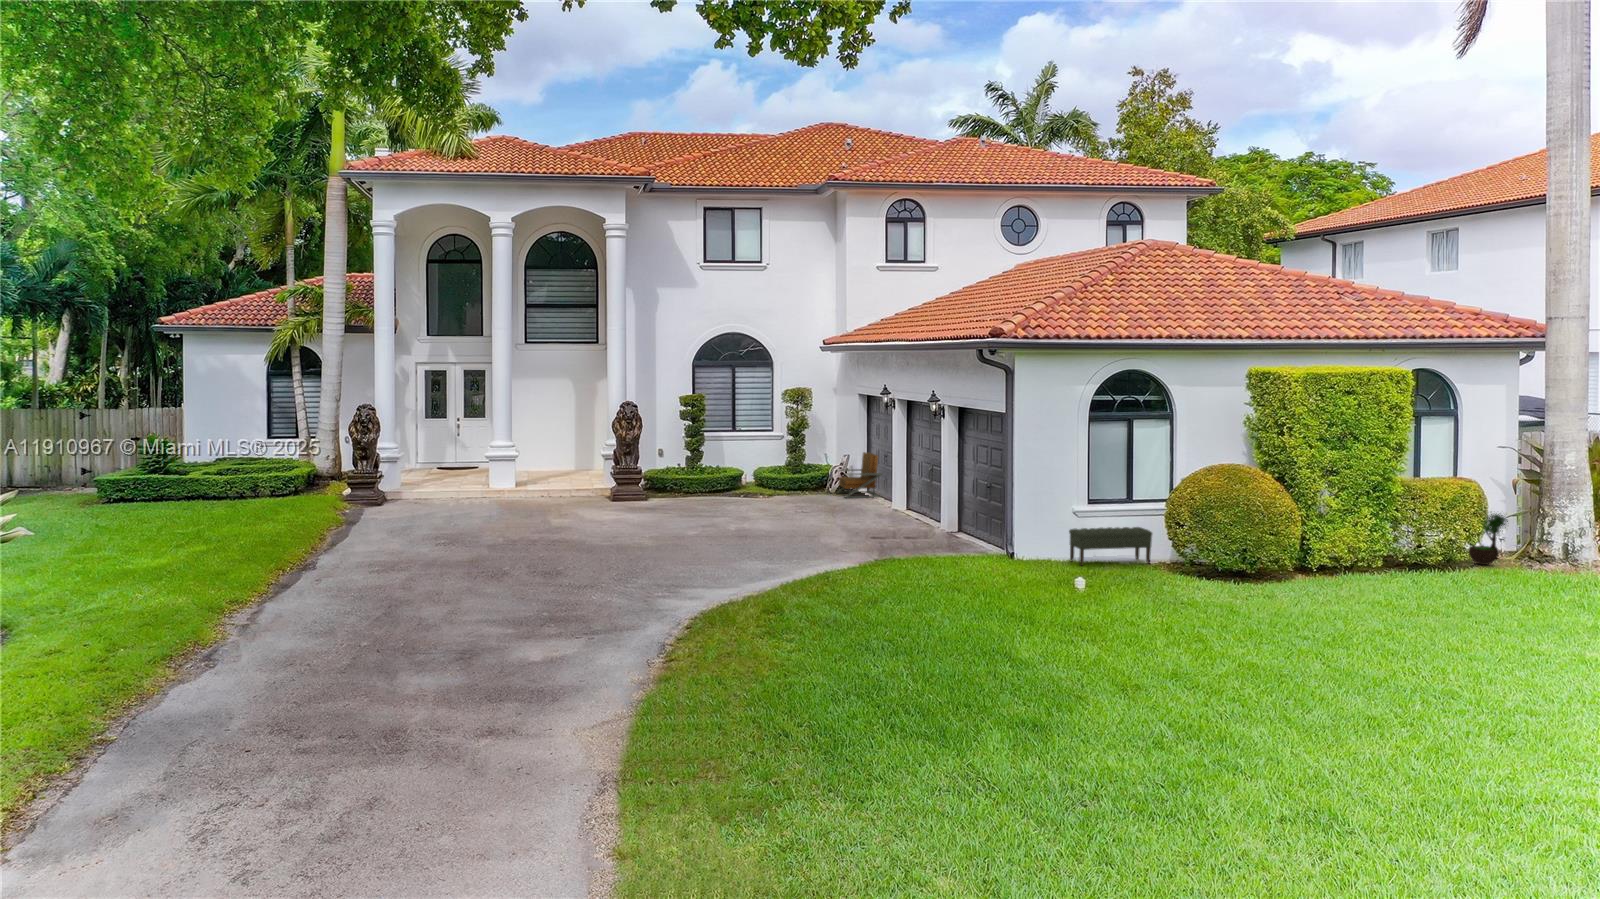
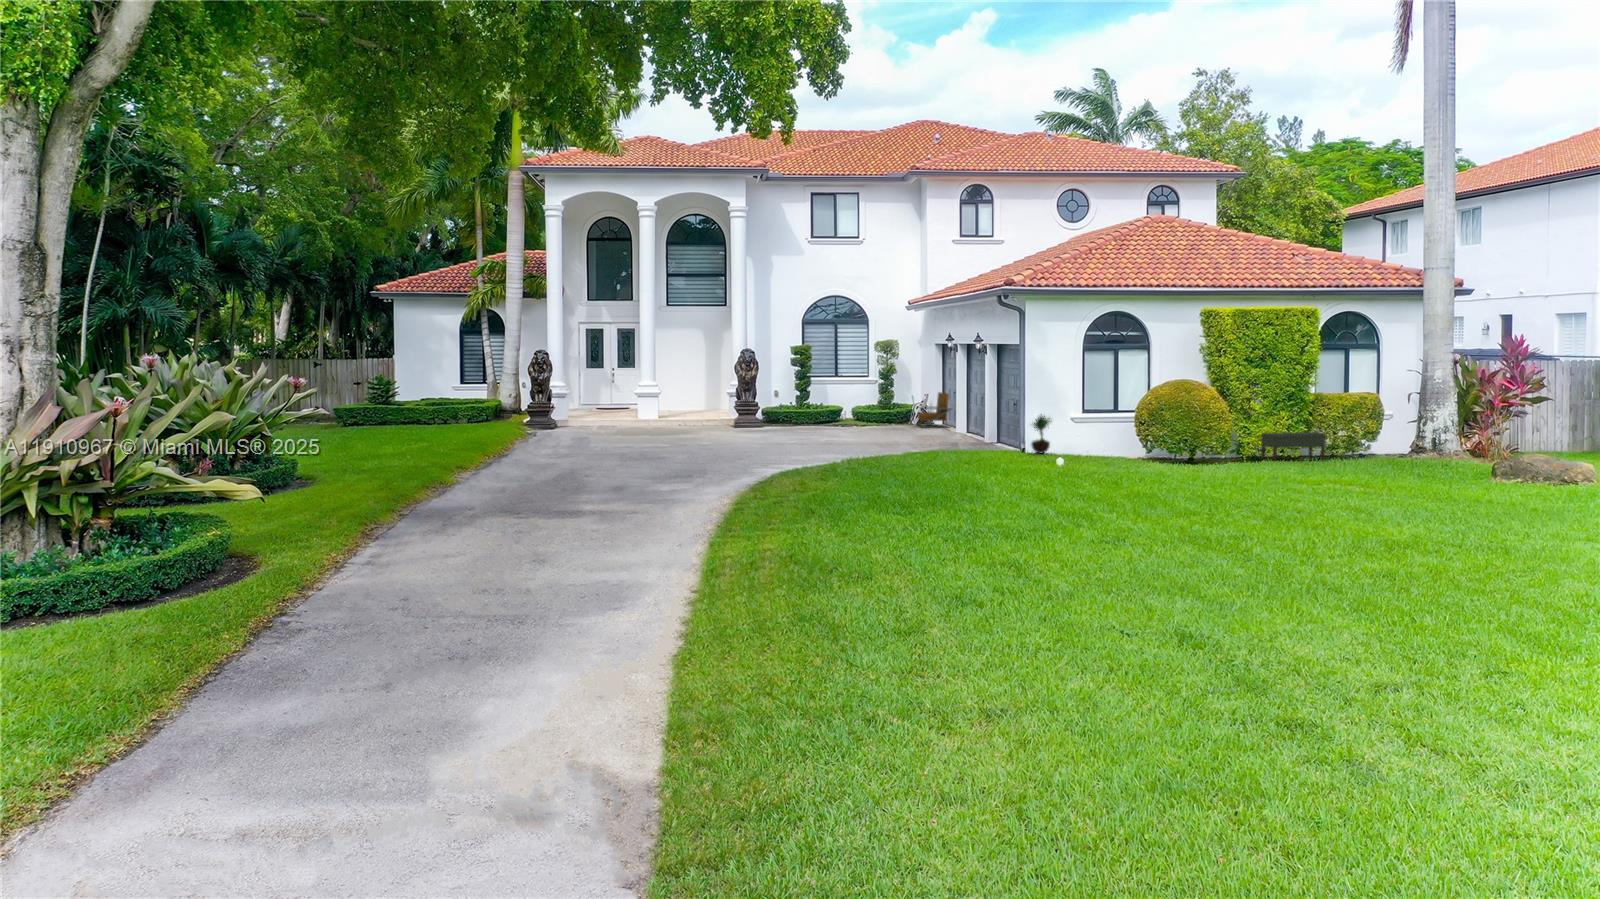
potted tree: present [1469,513,1508,565] -> present [1031,415,1051,453]
bench: present [1069,527,1152,566] -> present [1261,432,1326,460]

